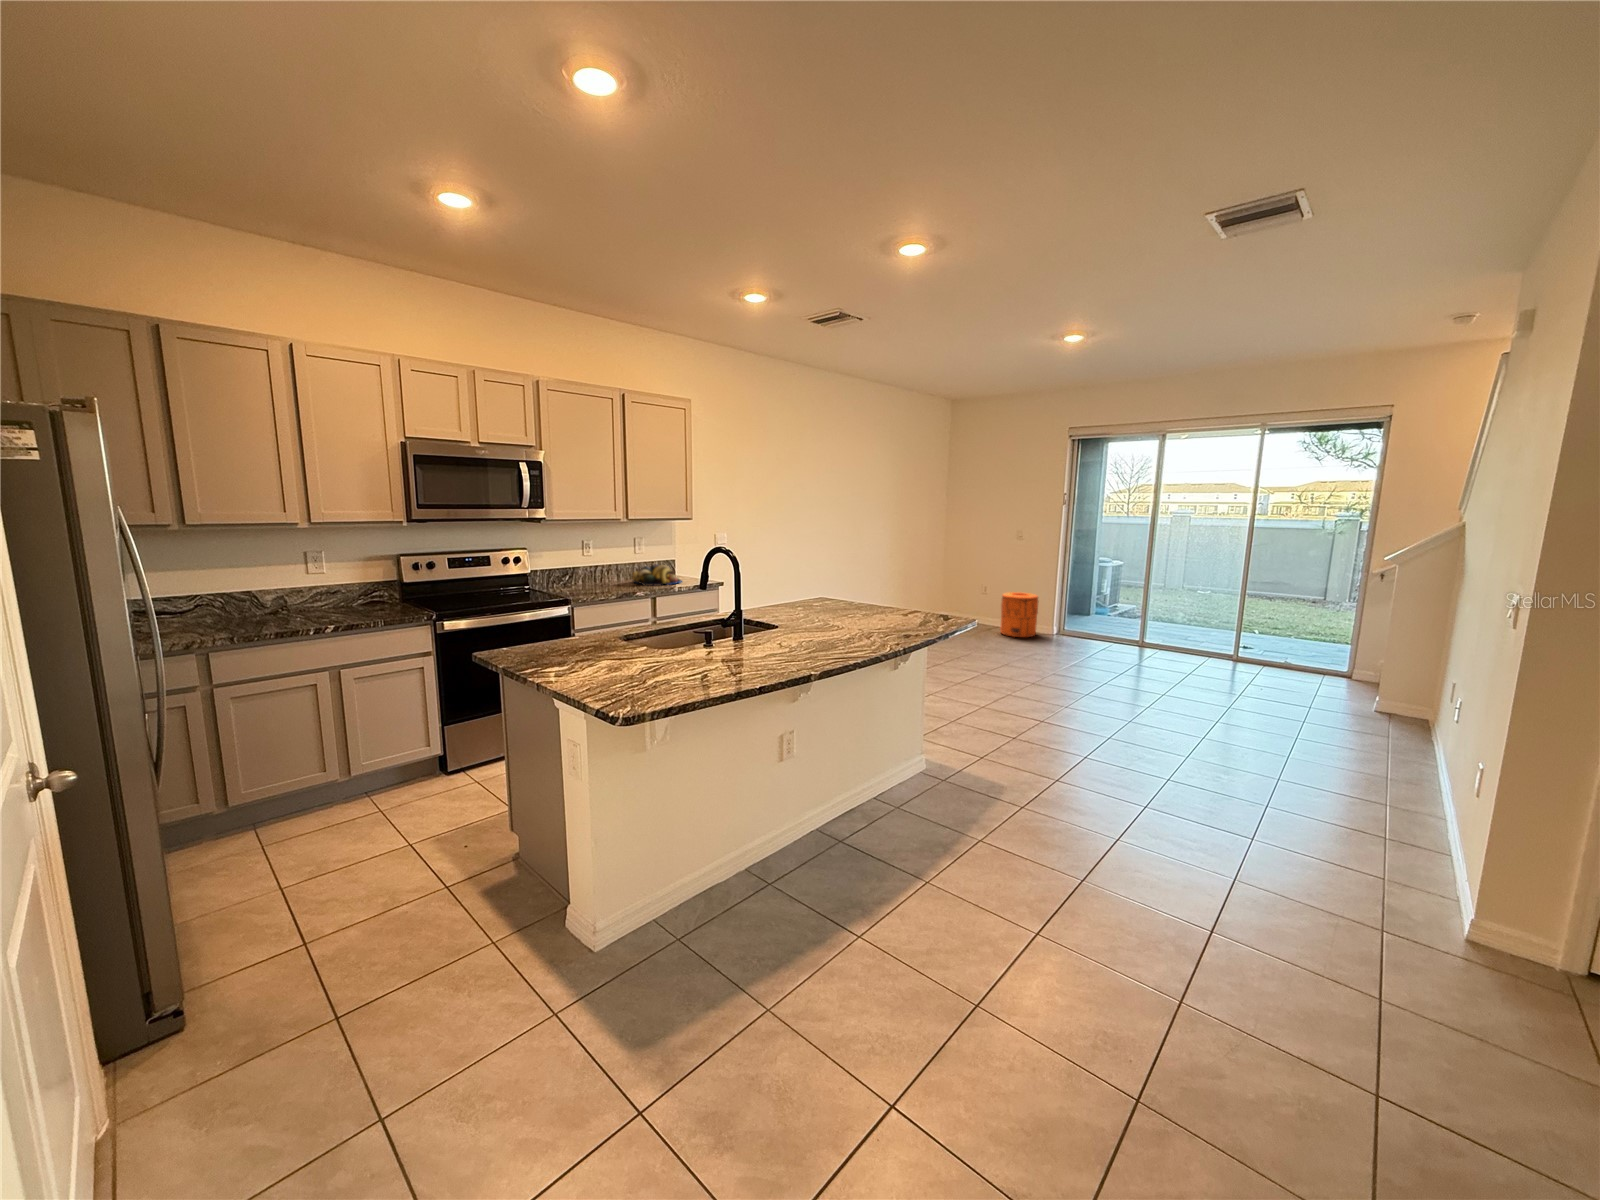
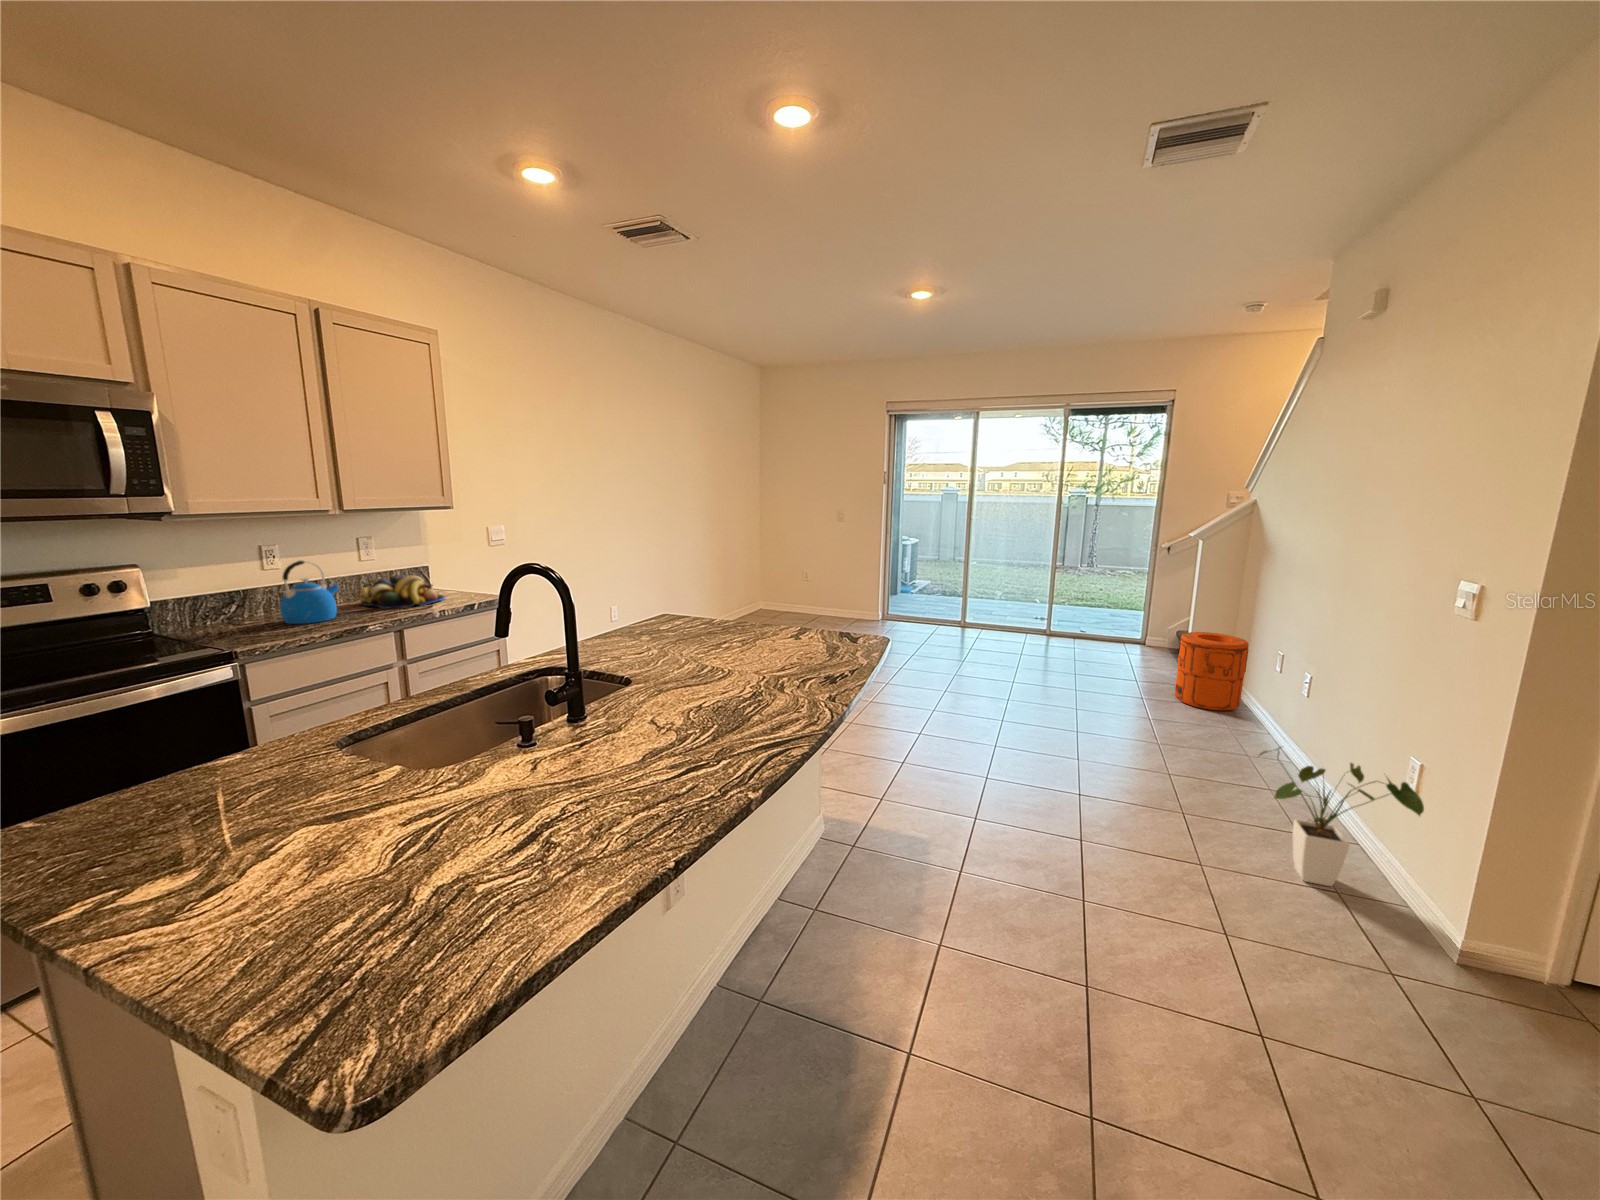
kettle: none [590,550,622,590] -> present [280,560,339,624]
trash can: present [1000,592,1038,637] -> present [1175,632,1249,710]
house plant: none [1317,744,1460,878] -> present [1260,748,1424,886]

